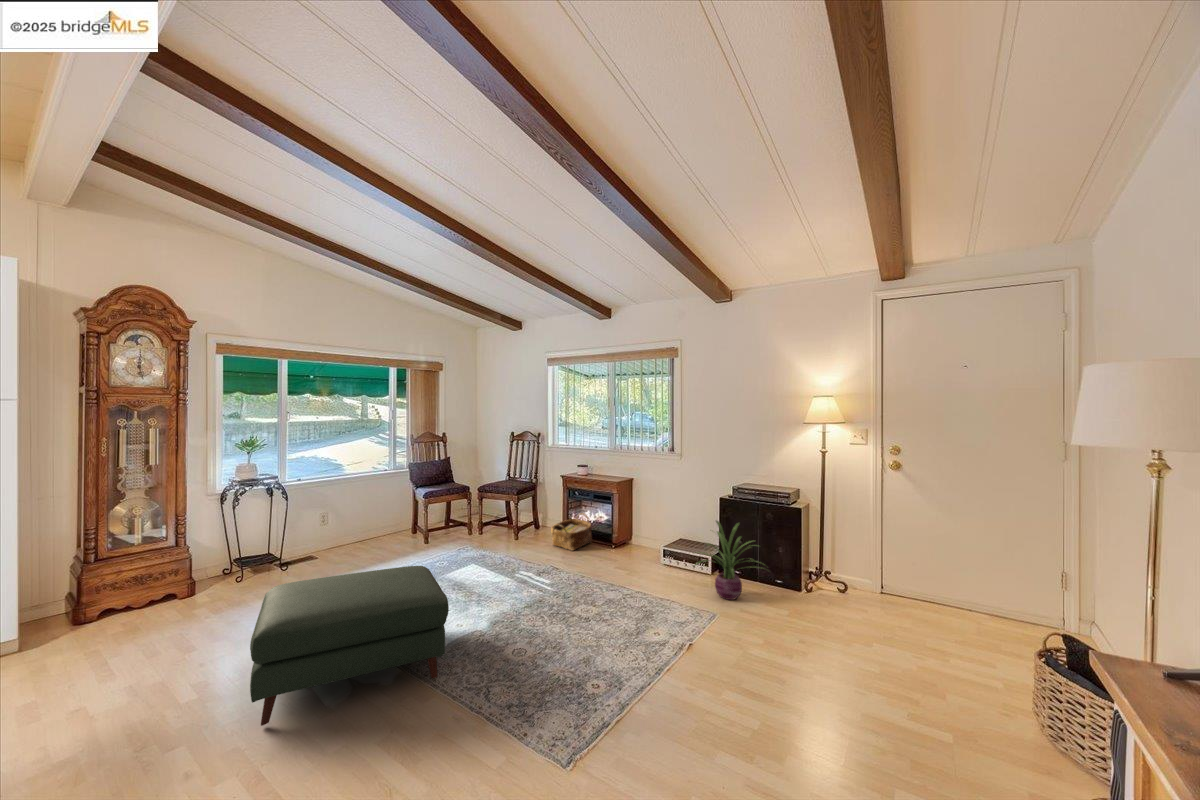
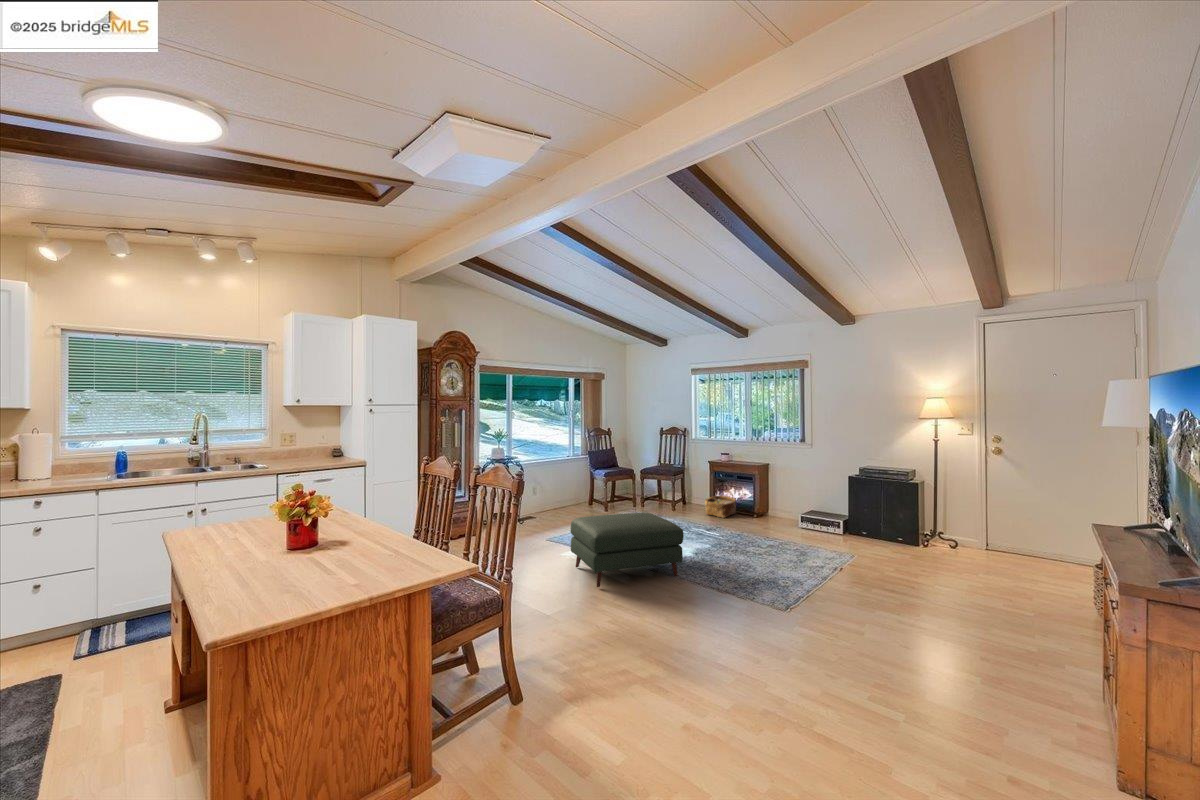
decorative plant: present [695,521,752,600] -> none [827,491,895,549]

